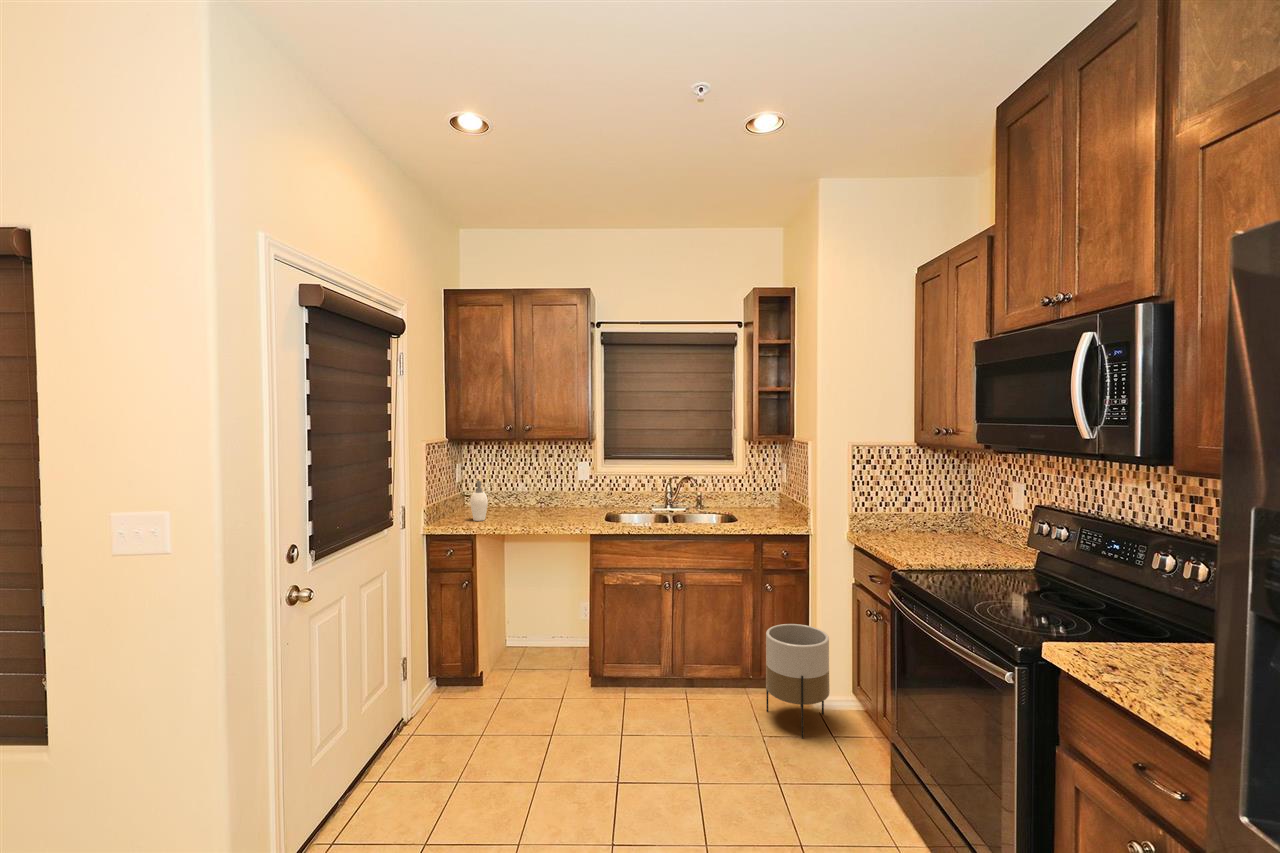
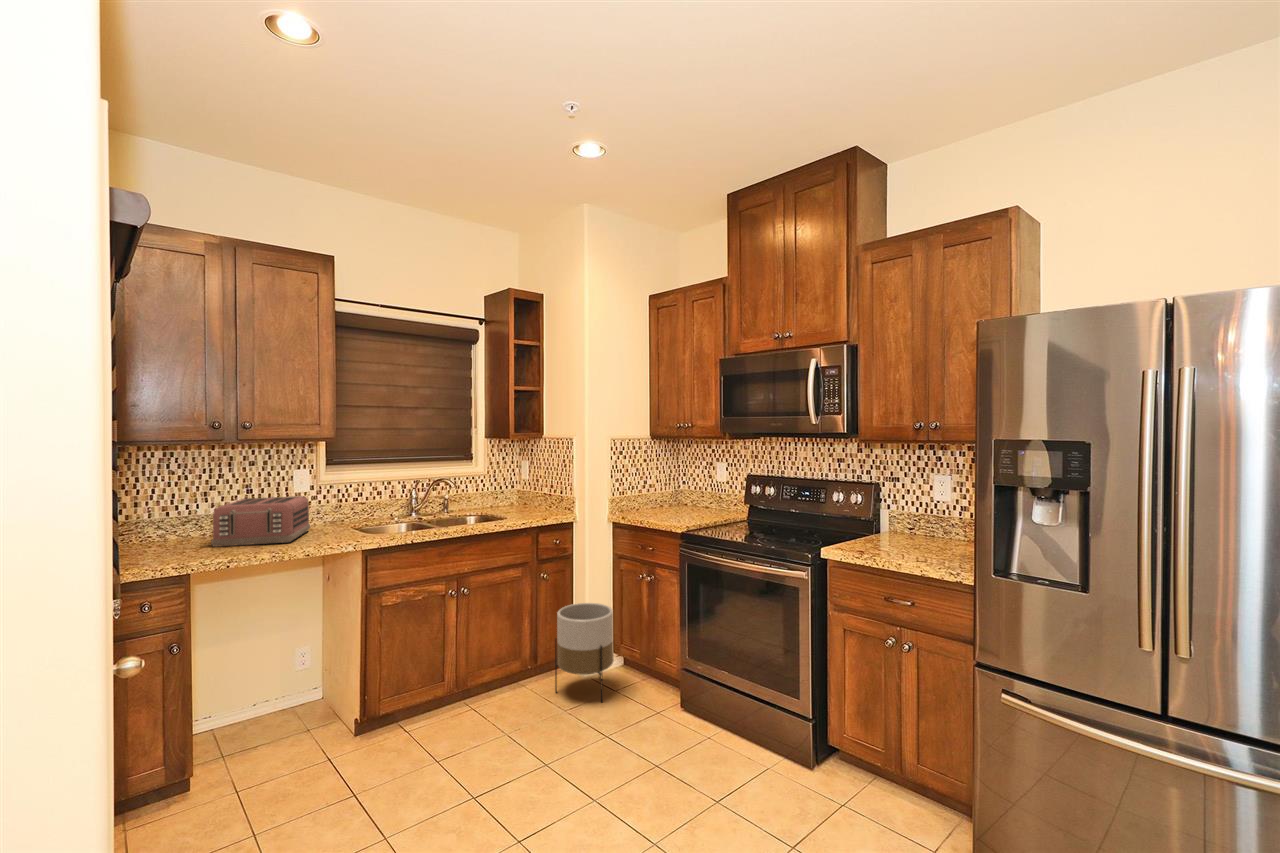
soap dispenser: present [470,481,488,521] -> none [157,500,191,558]
toaster: none [507,482,579,520] -> present [211,496,310,547]

